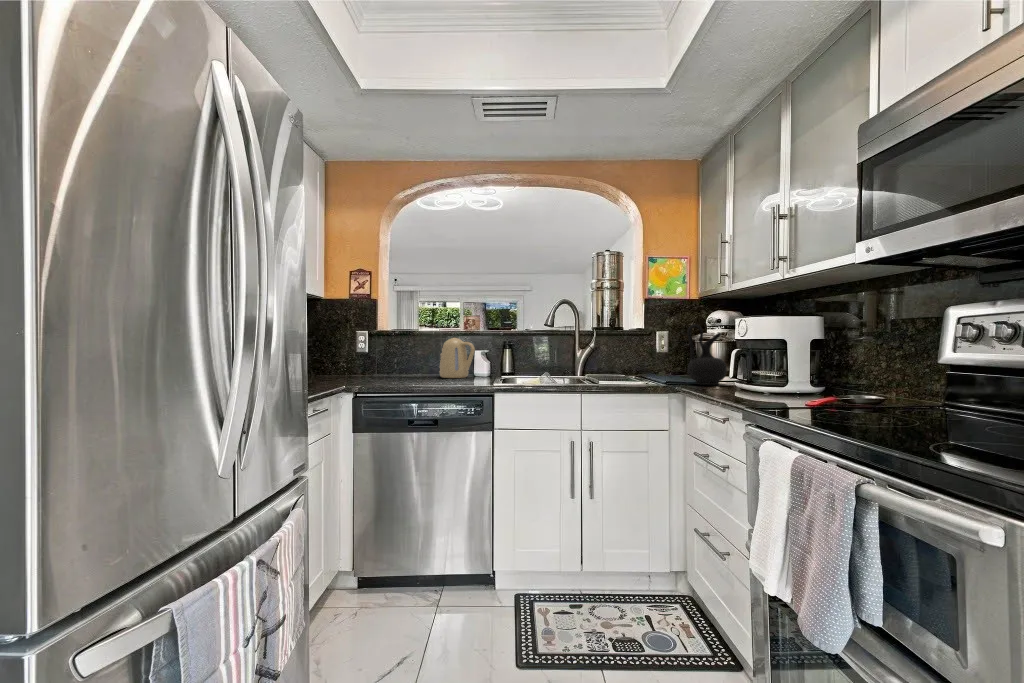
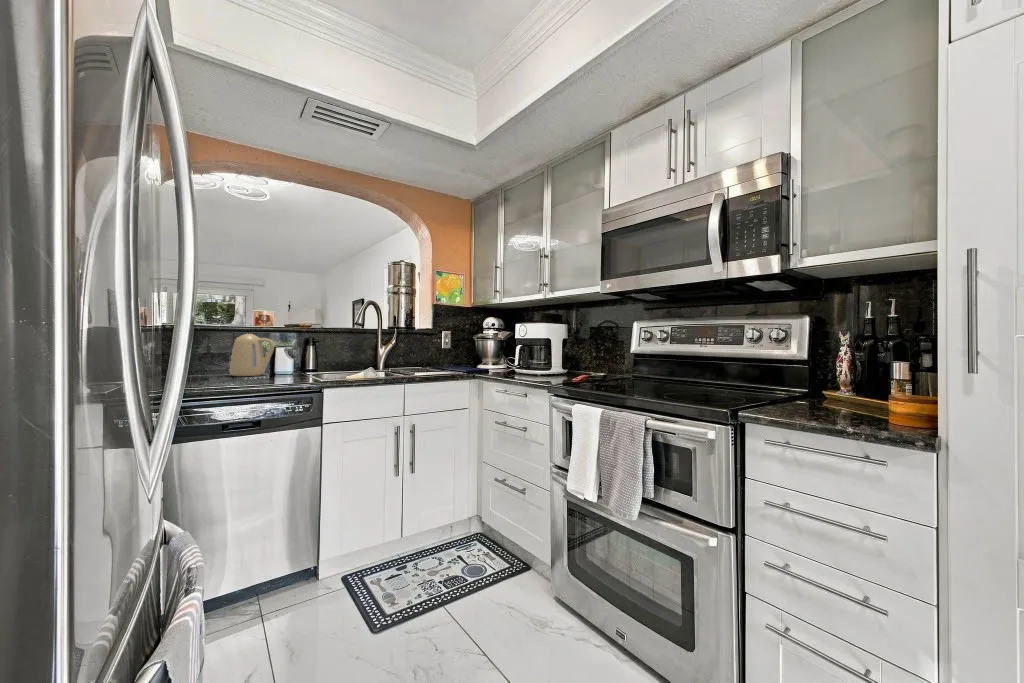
ceramic jug: present [688,324,727,385] -> none [481,327,508,373]

